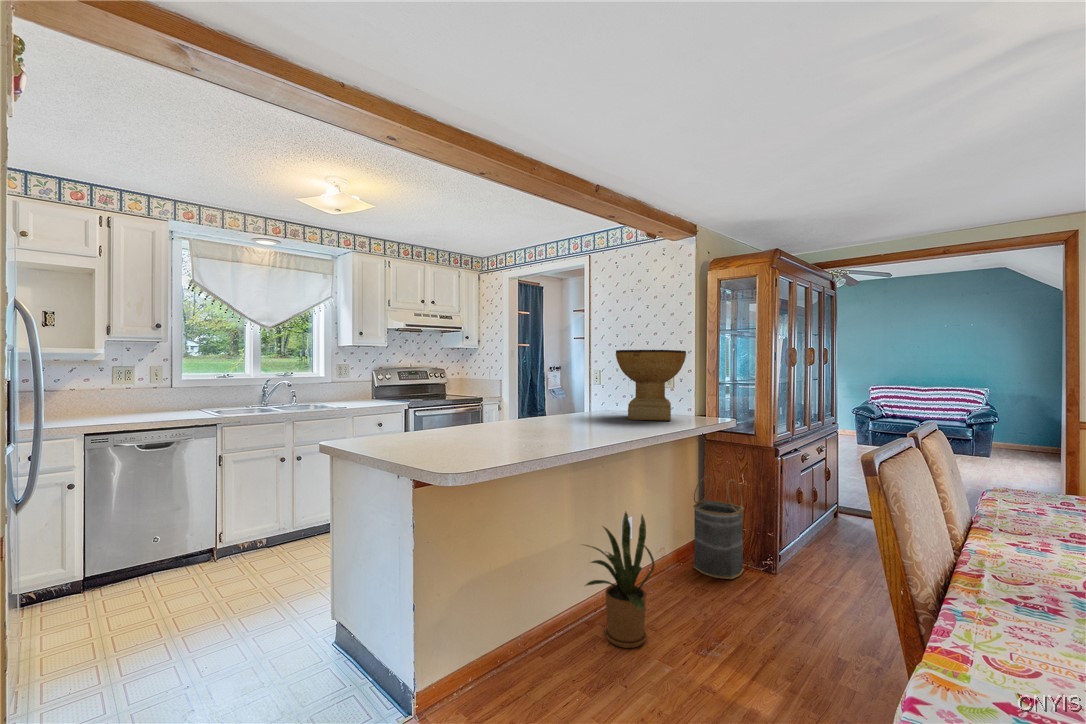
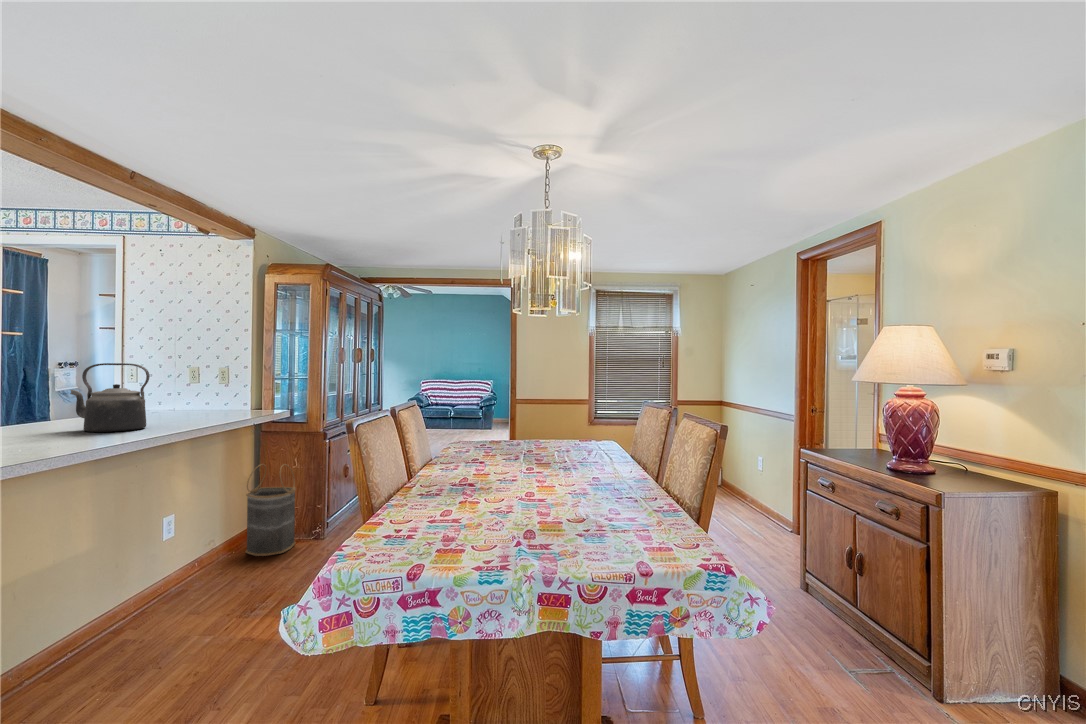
decorative bowl: present [616,350,686,421] -> none [156,345,240,417]
kettle: none [556,368,612,433] -> present [70,363,149,432]
house plant: present [585,512,654,648] -> none [100,505,196,640]

